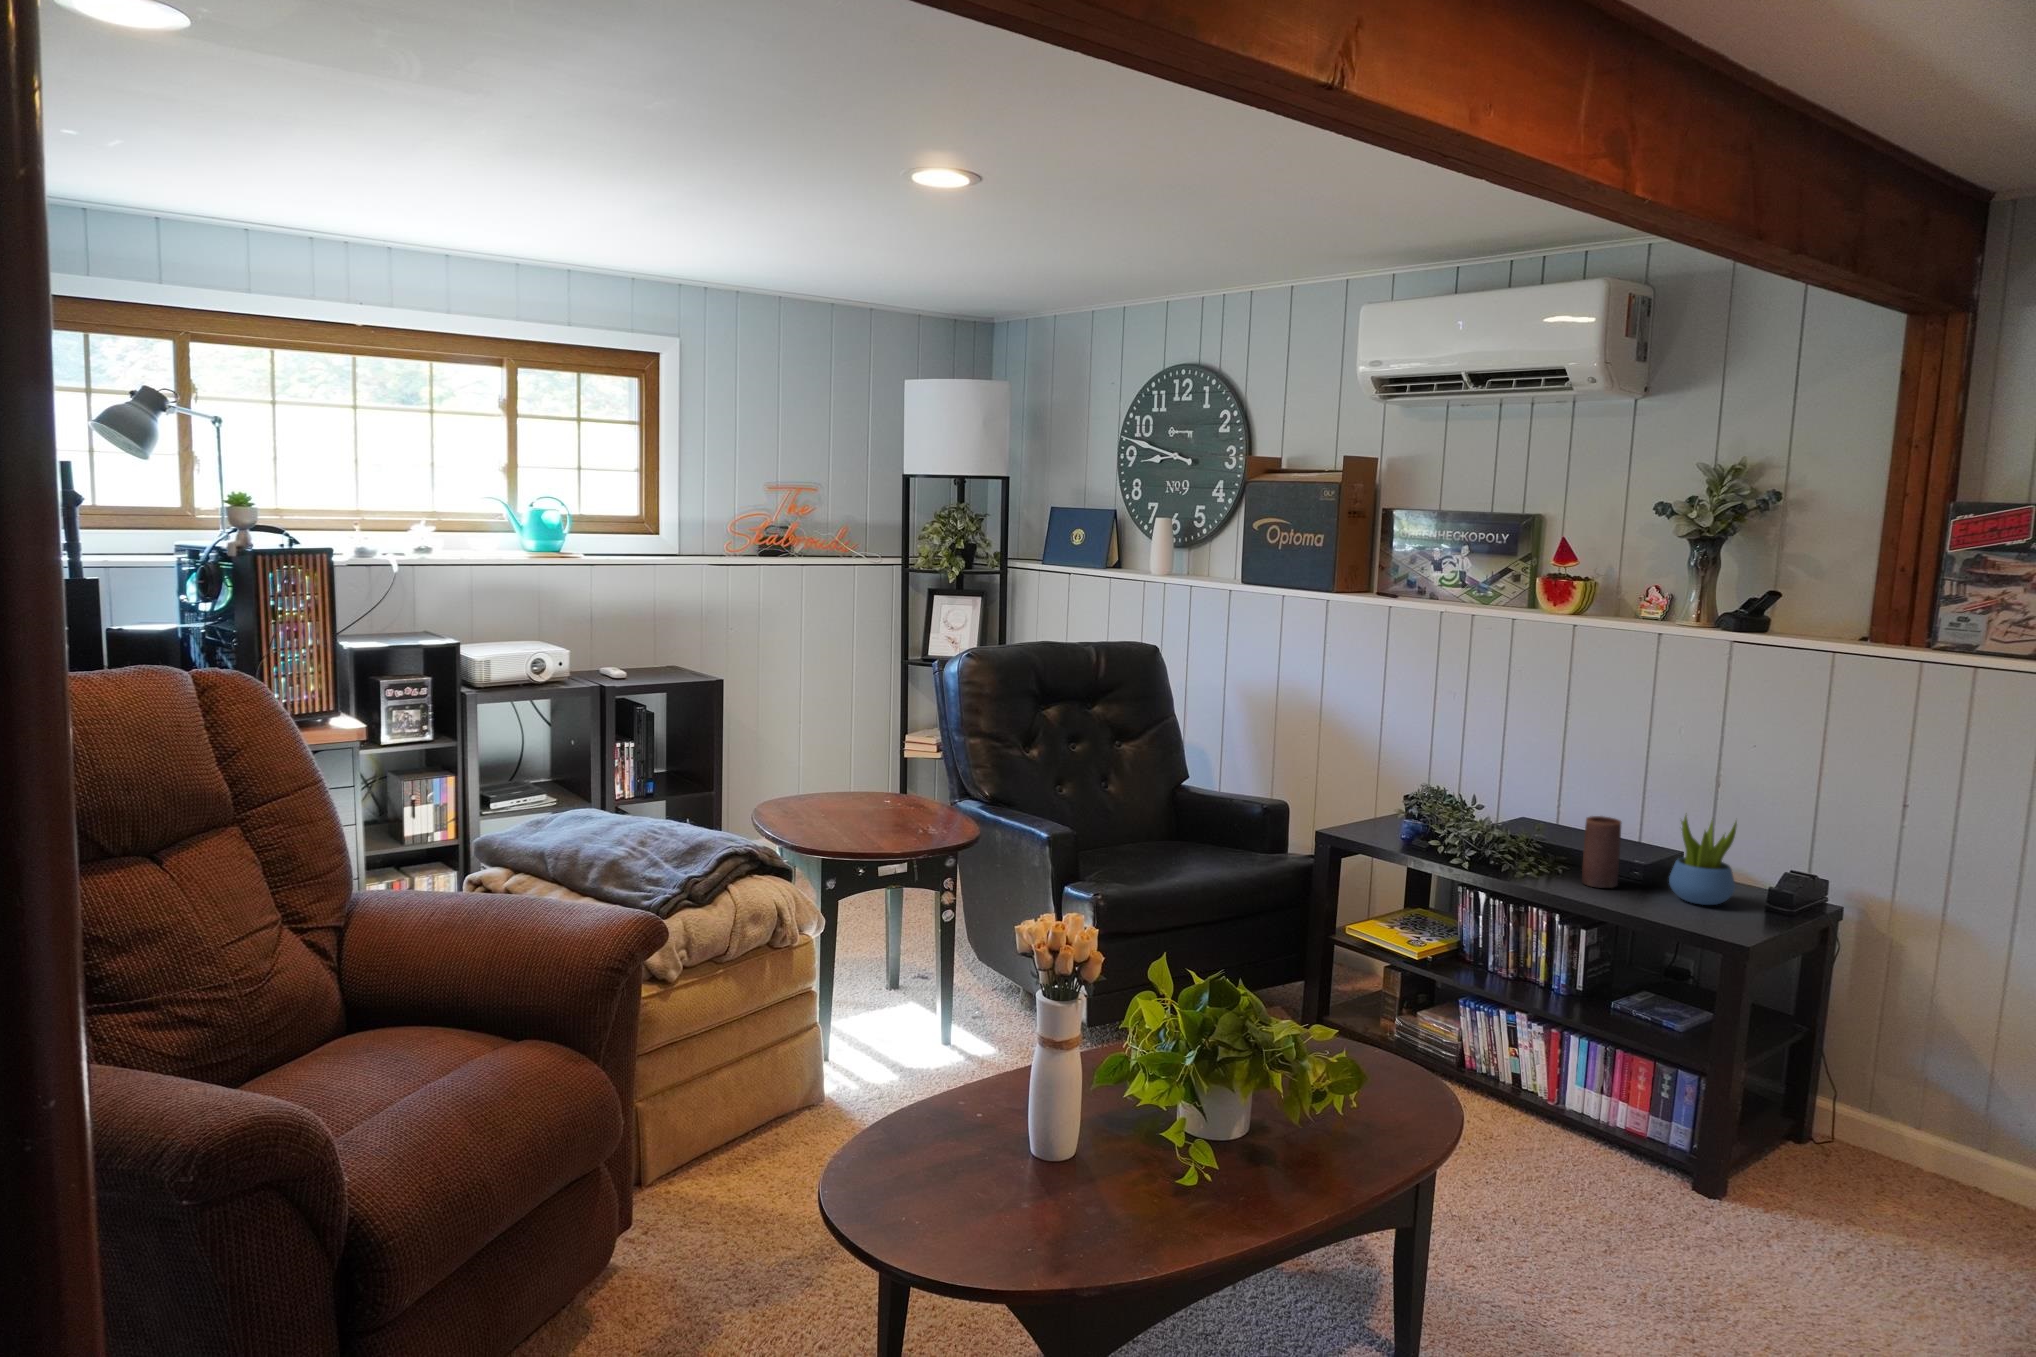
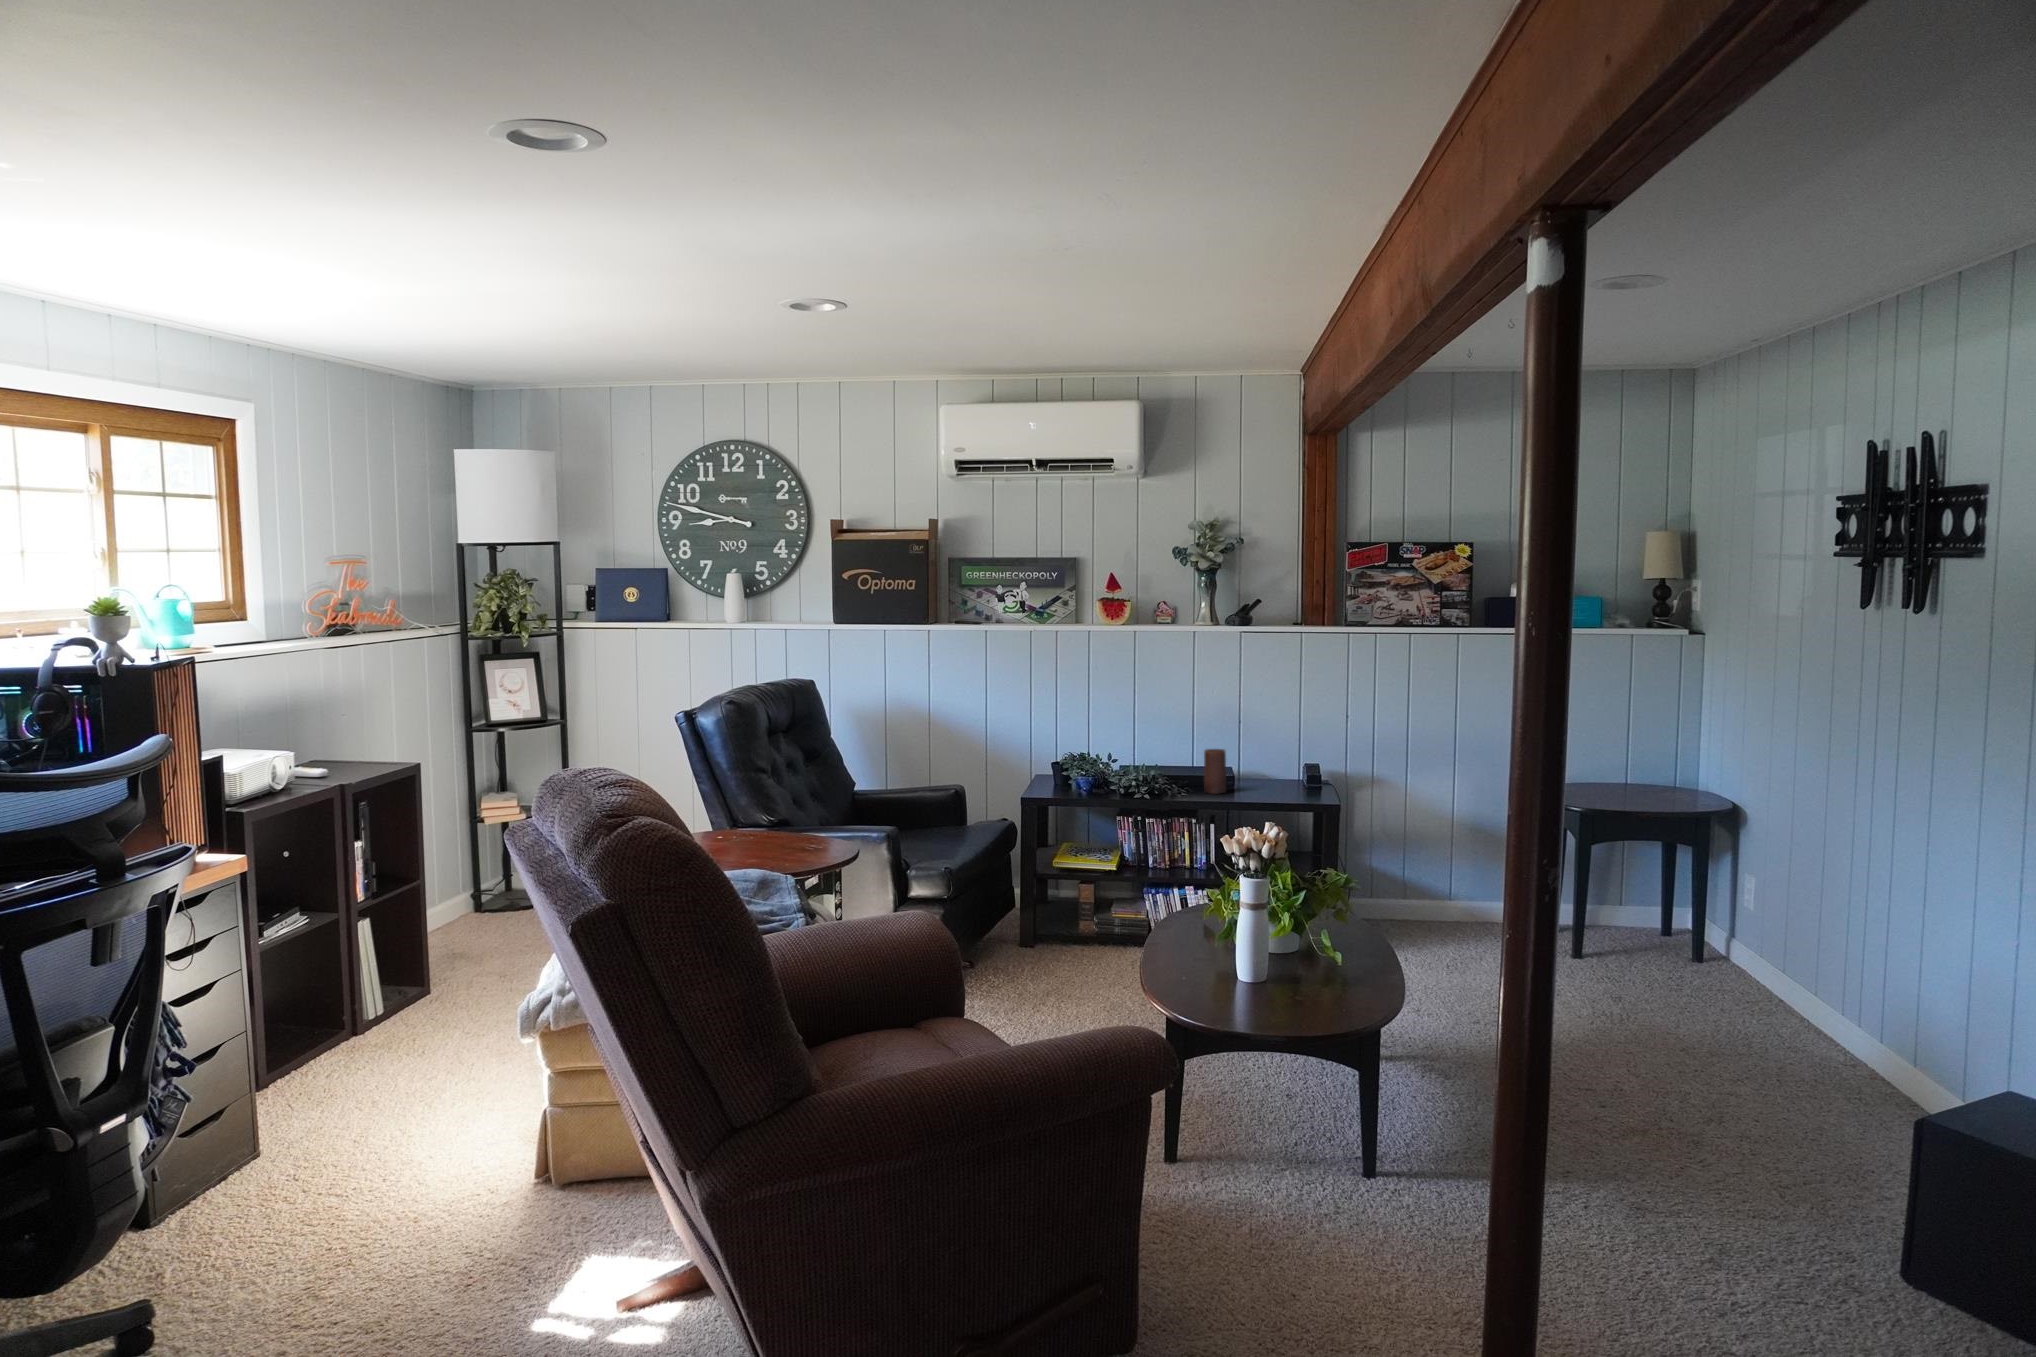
succulent plant: present [1669,816,1737,905] -> none [1252,735,1289,791]

